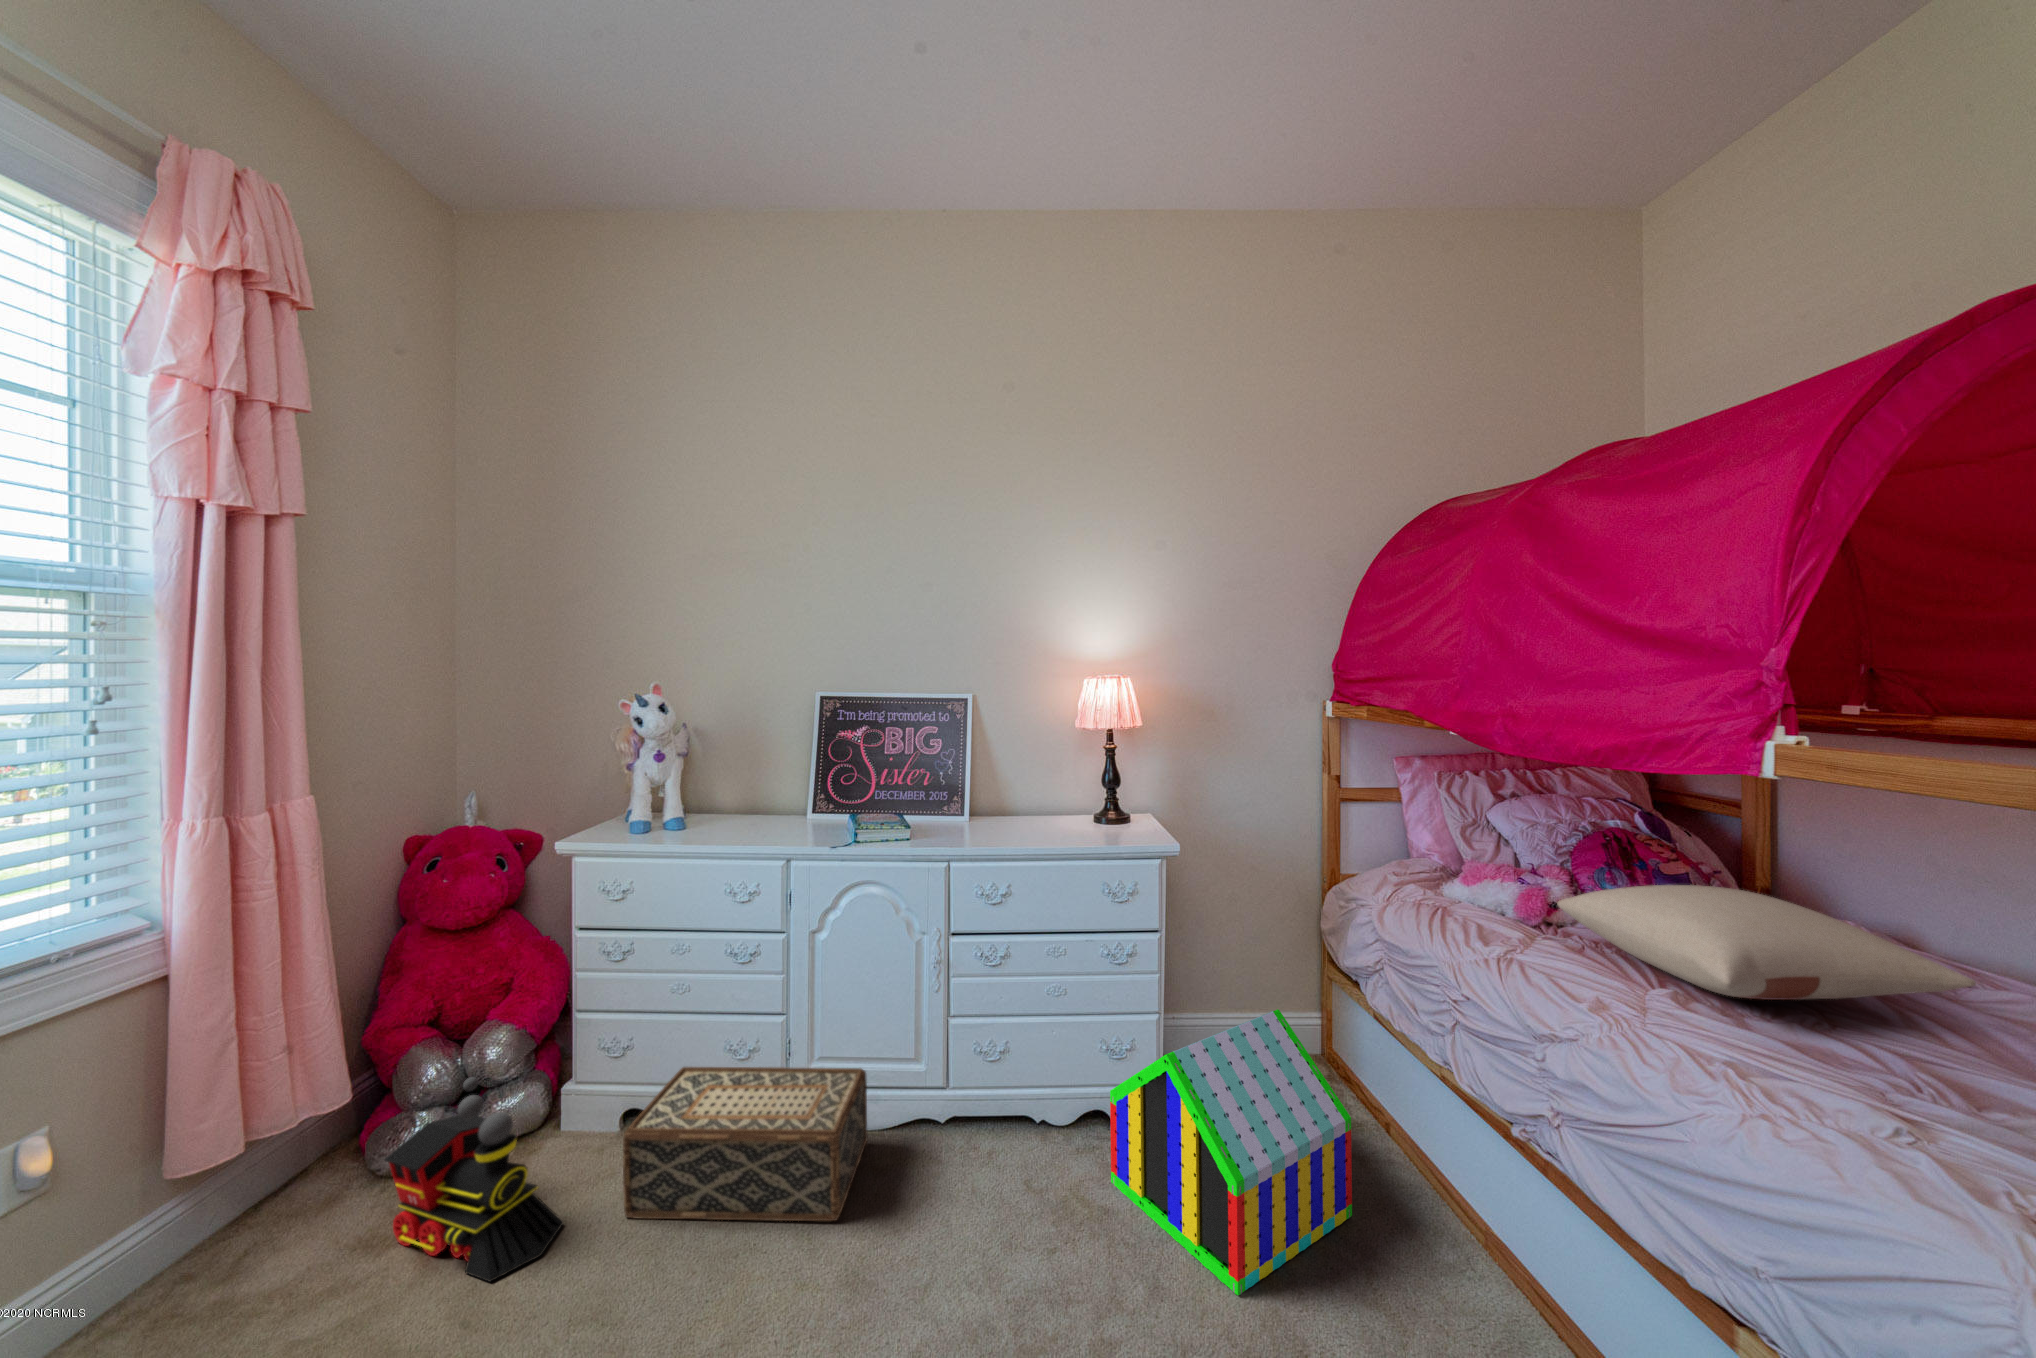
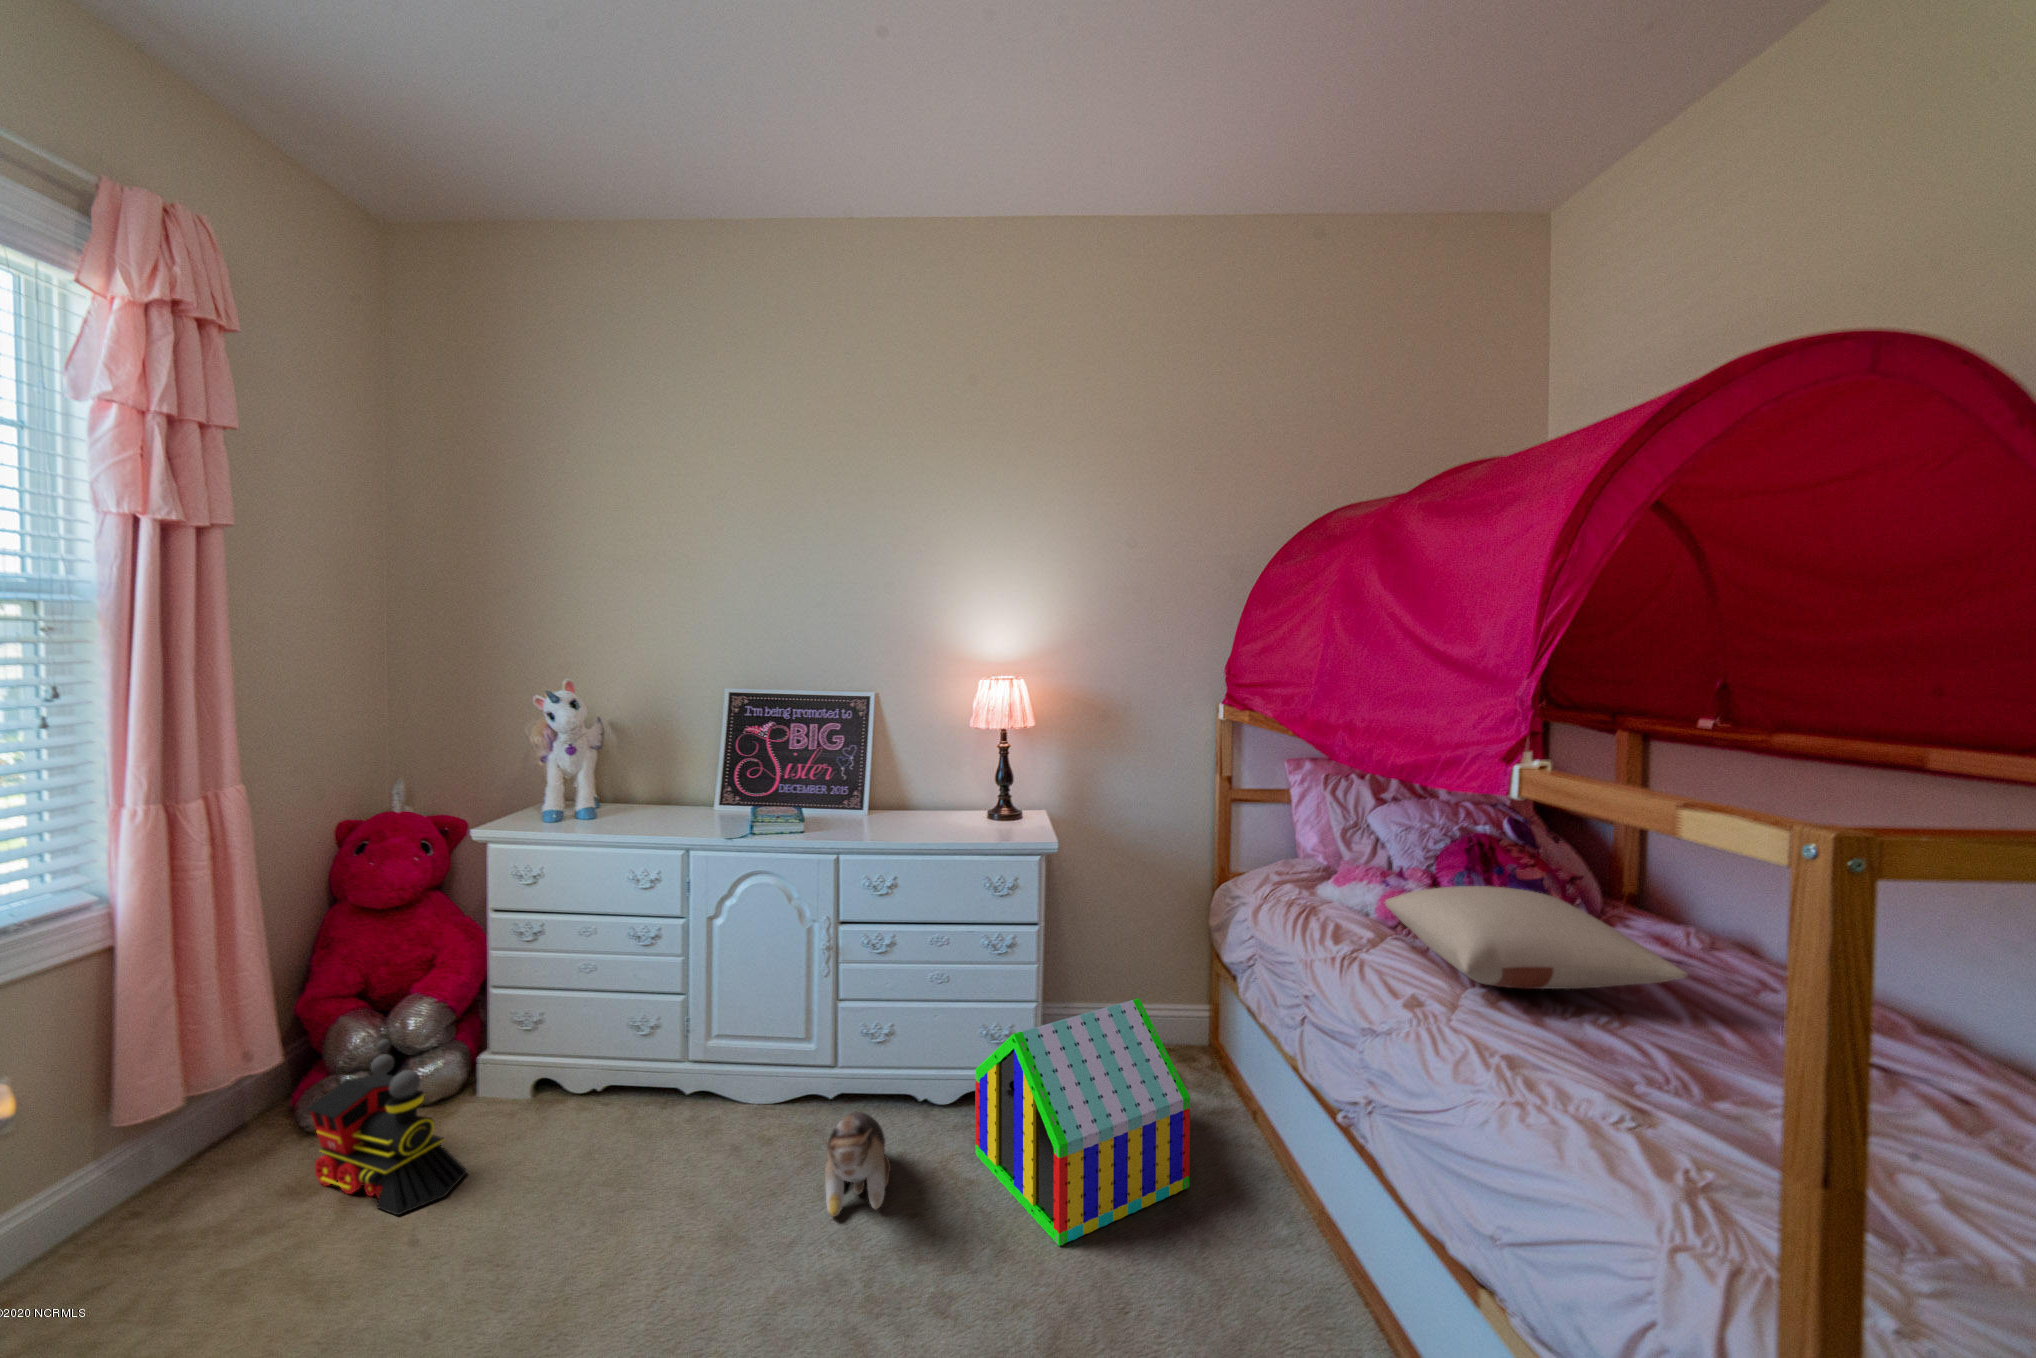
woven basket: present [623,1067,868,1221] -> none [521,1040,757,1178]
plush toy: none [964,1143,1032,1268] -> present [823,1112,891,1217]

